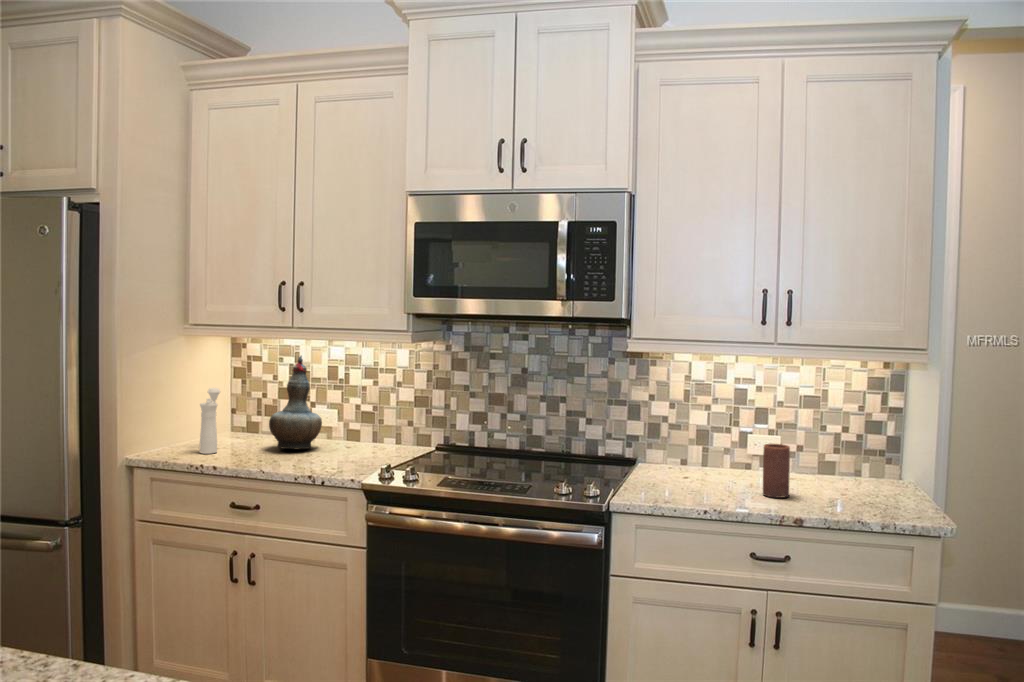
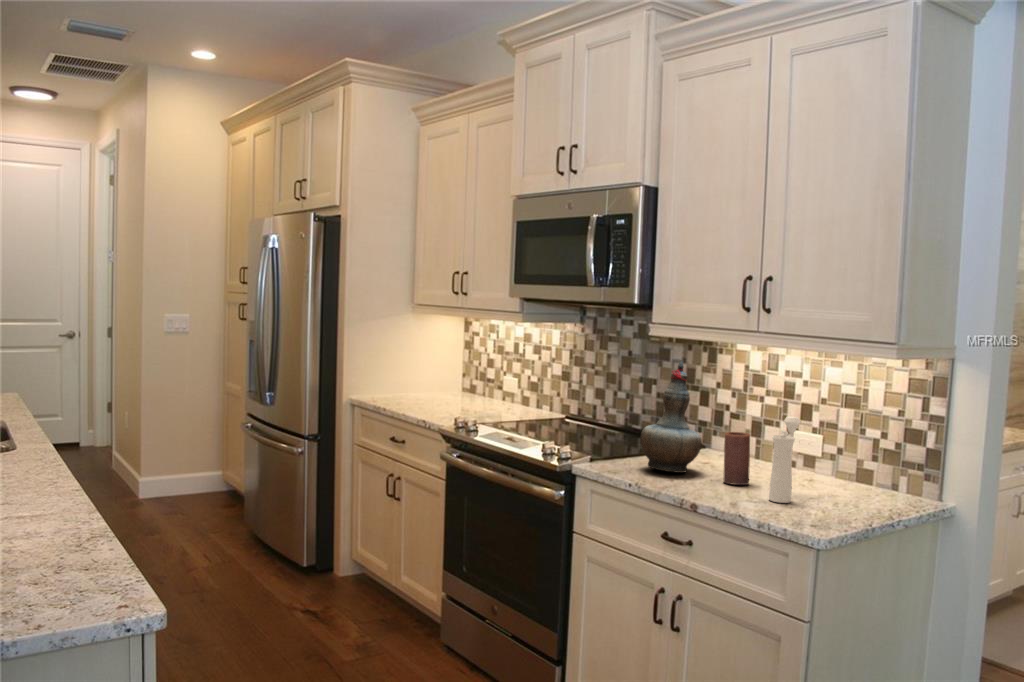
decorative vase: present [269,356,322,449] -> present [640,361,702,473]
pepper mill: present [200,388,220,454] -> present [769,416,801,503]

